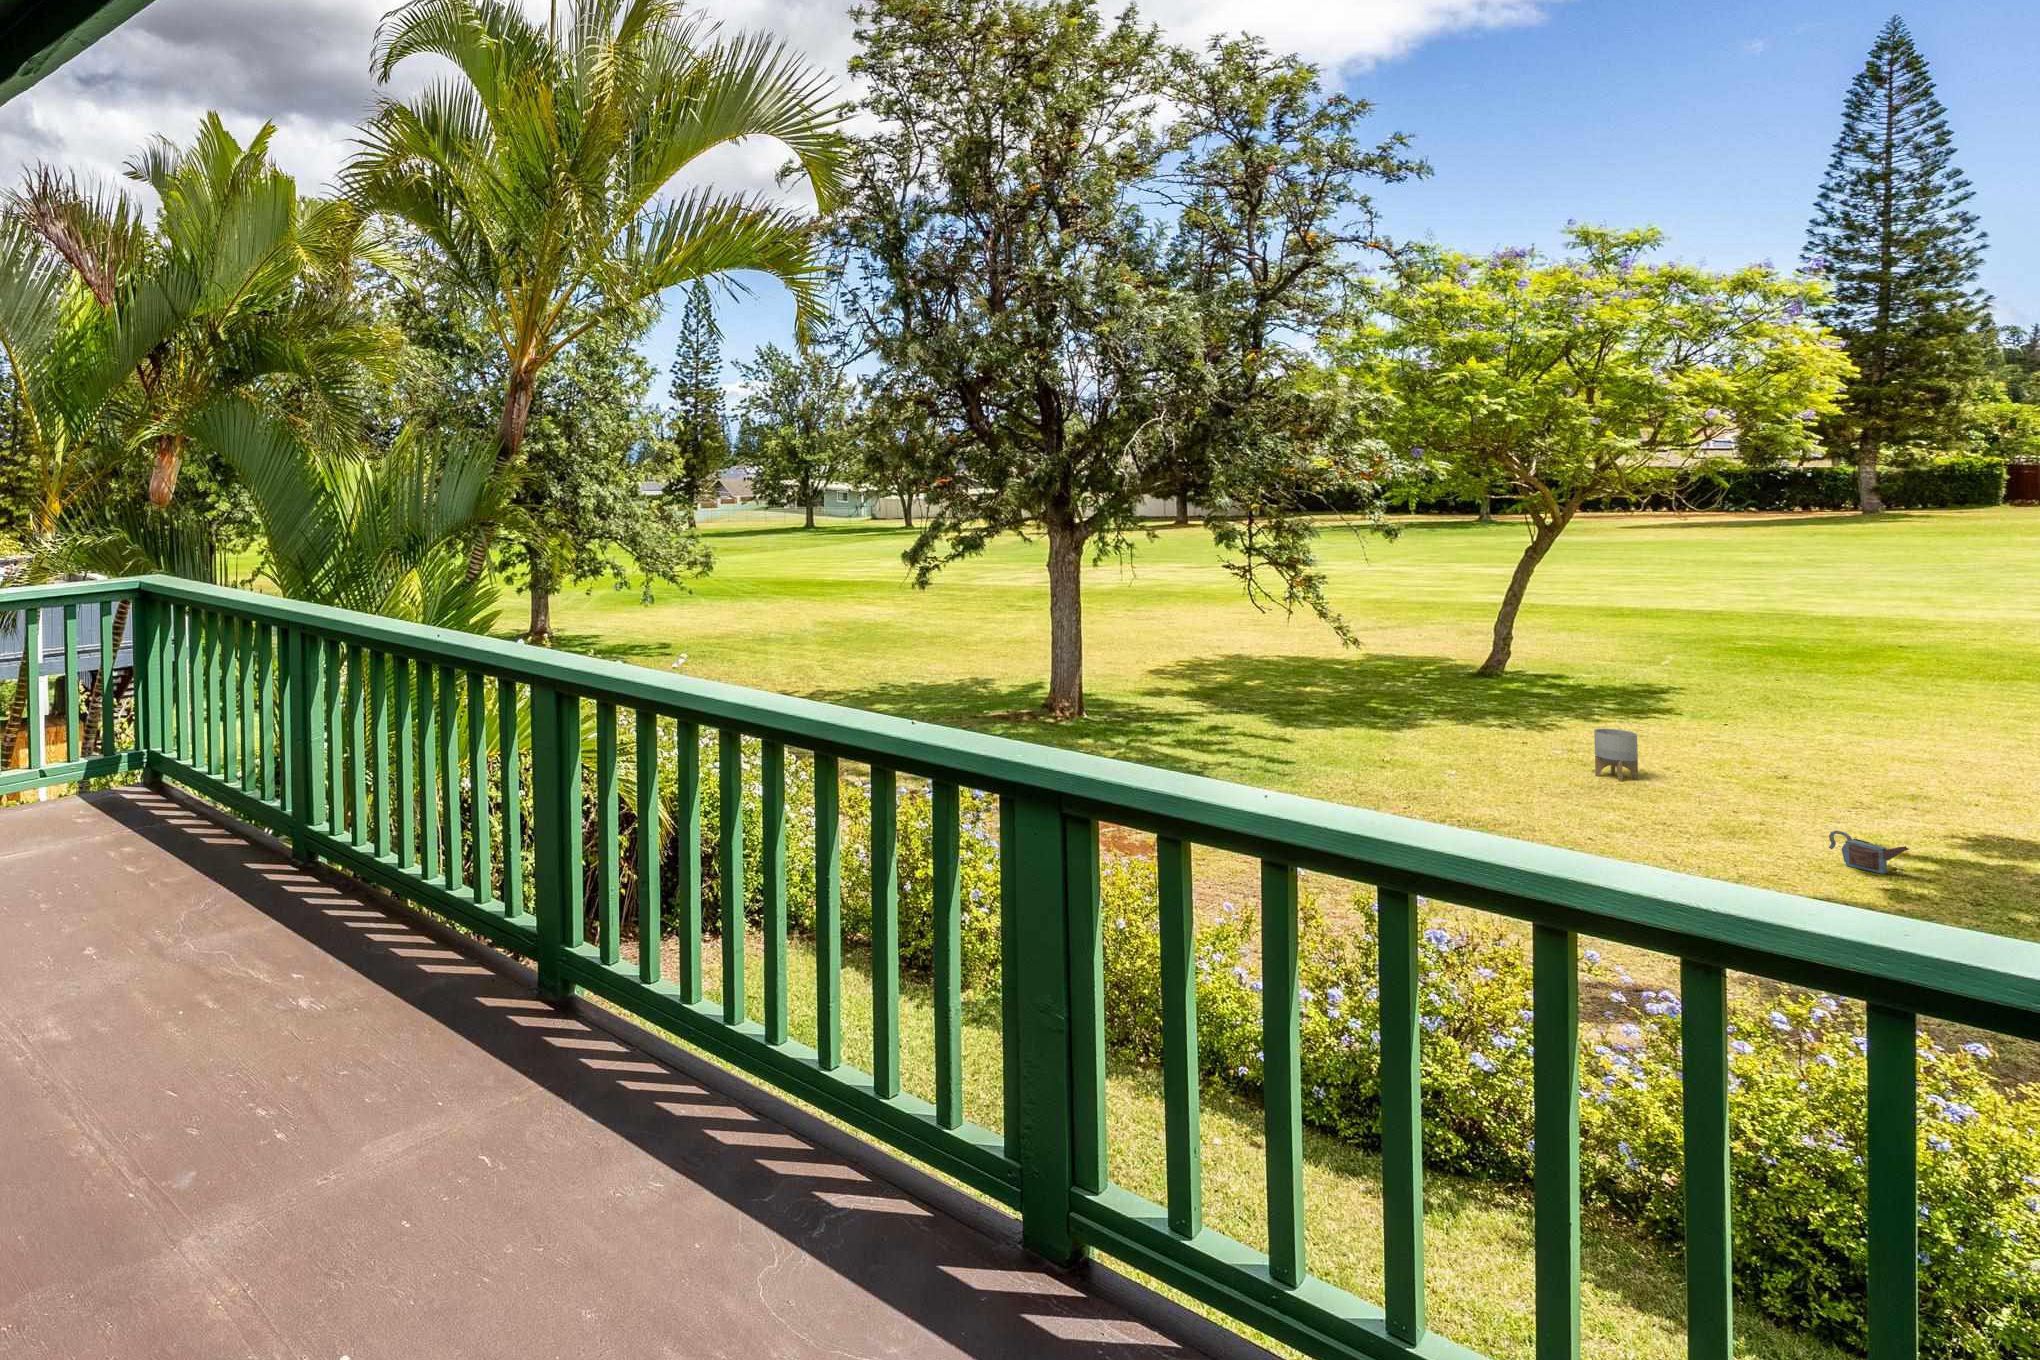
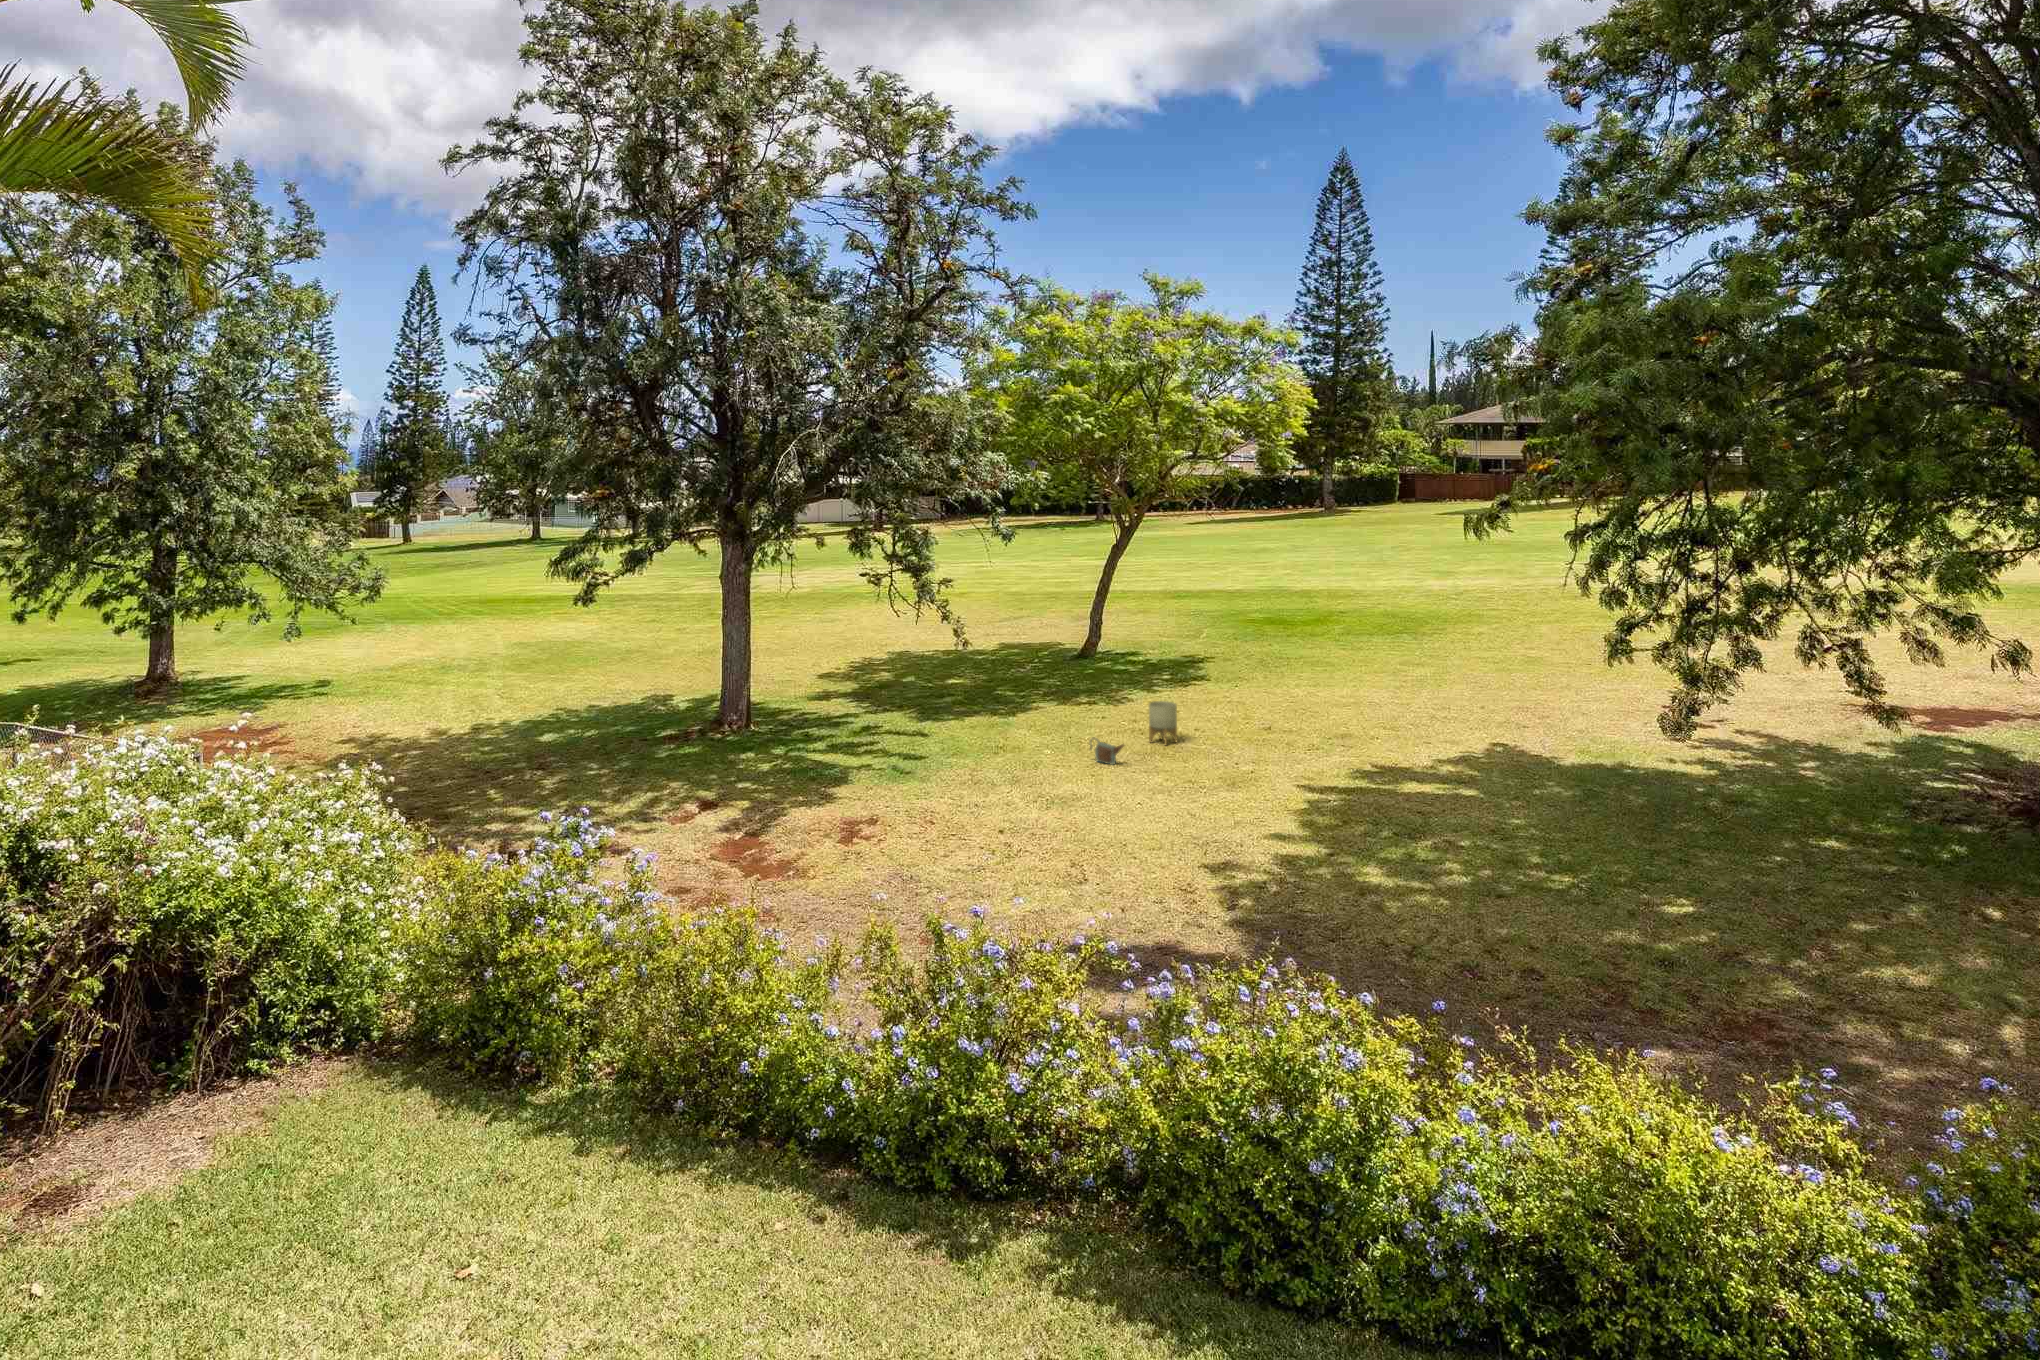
watering can: present [1829,831,1909,874] -> present [1090,738,1124,765]

